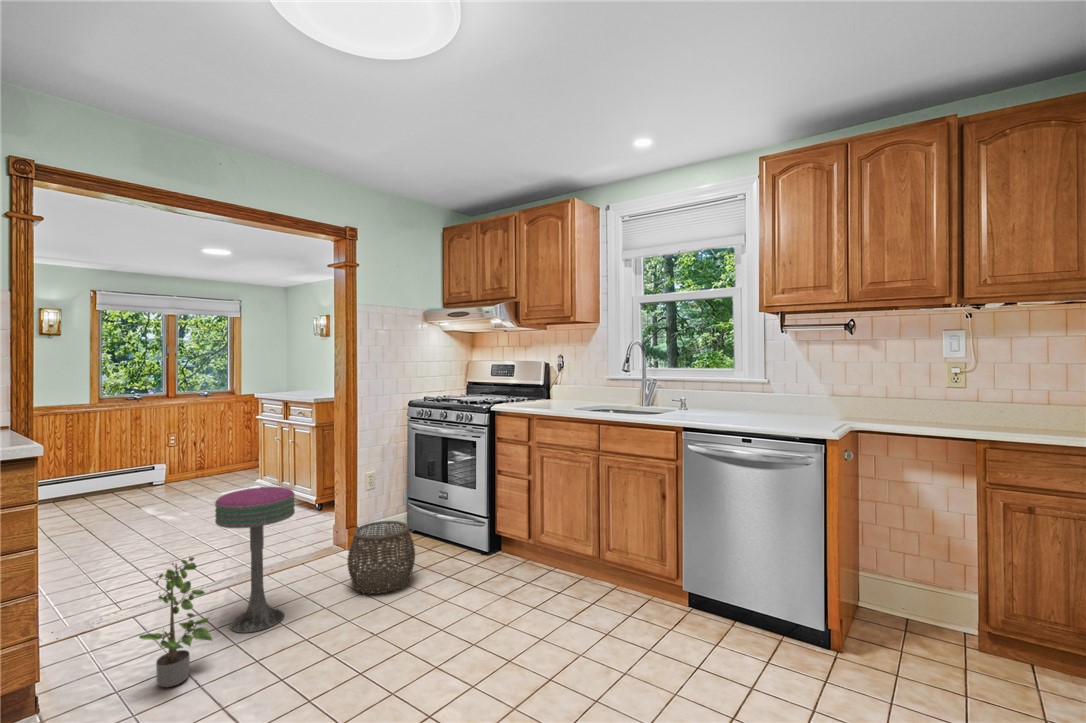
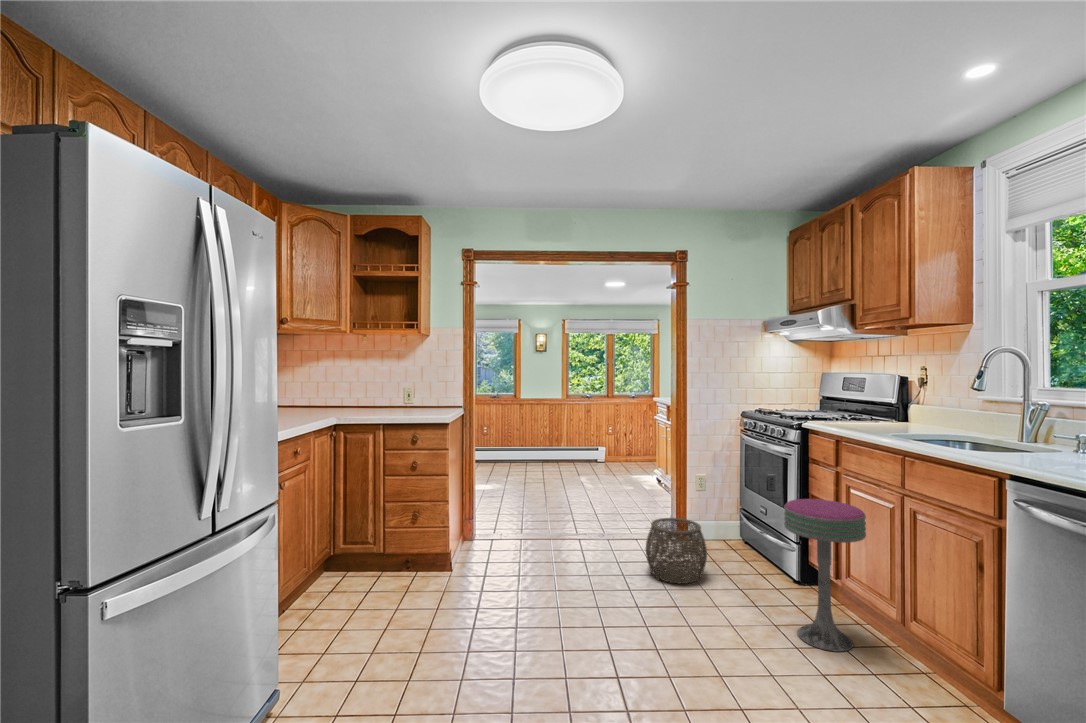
bar stool: present [215,487,295,633] -> present [784,499,866,652]
potted plant: present [139,557,212,687] -> none [486,503,532,589]

